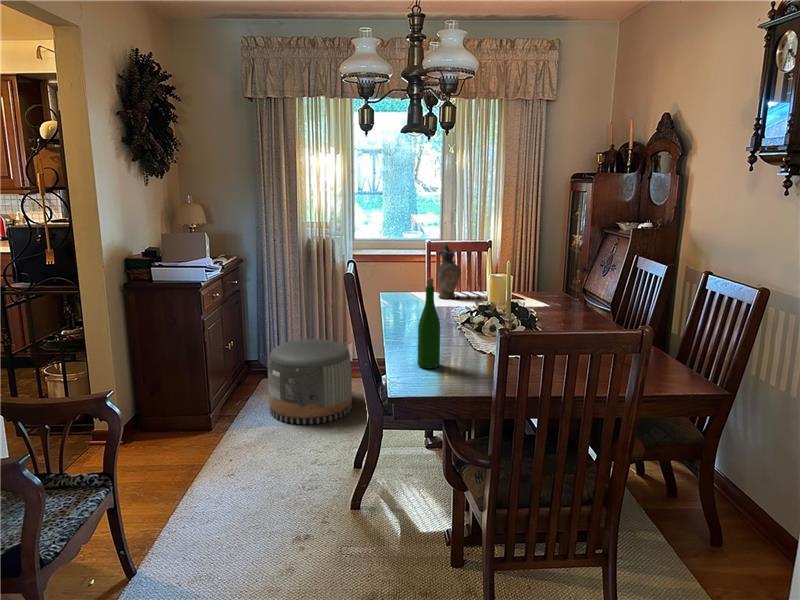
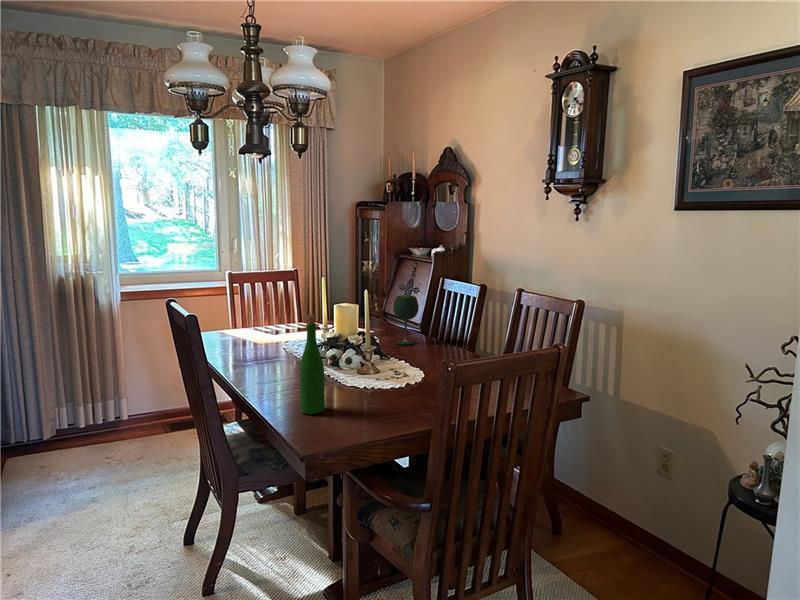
ceramic pitcher: present [438,242,461,299] -> none [251,273,278,334]
wine glass: none [561,271,589,322] -> present [393,295,419,345]
pouf: present [268,339,352,424] -> none [29,398,149,511]

